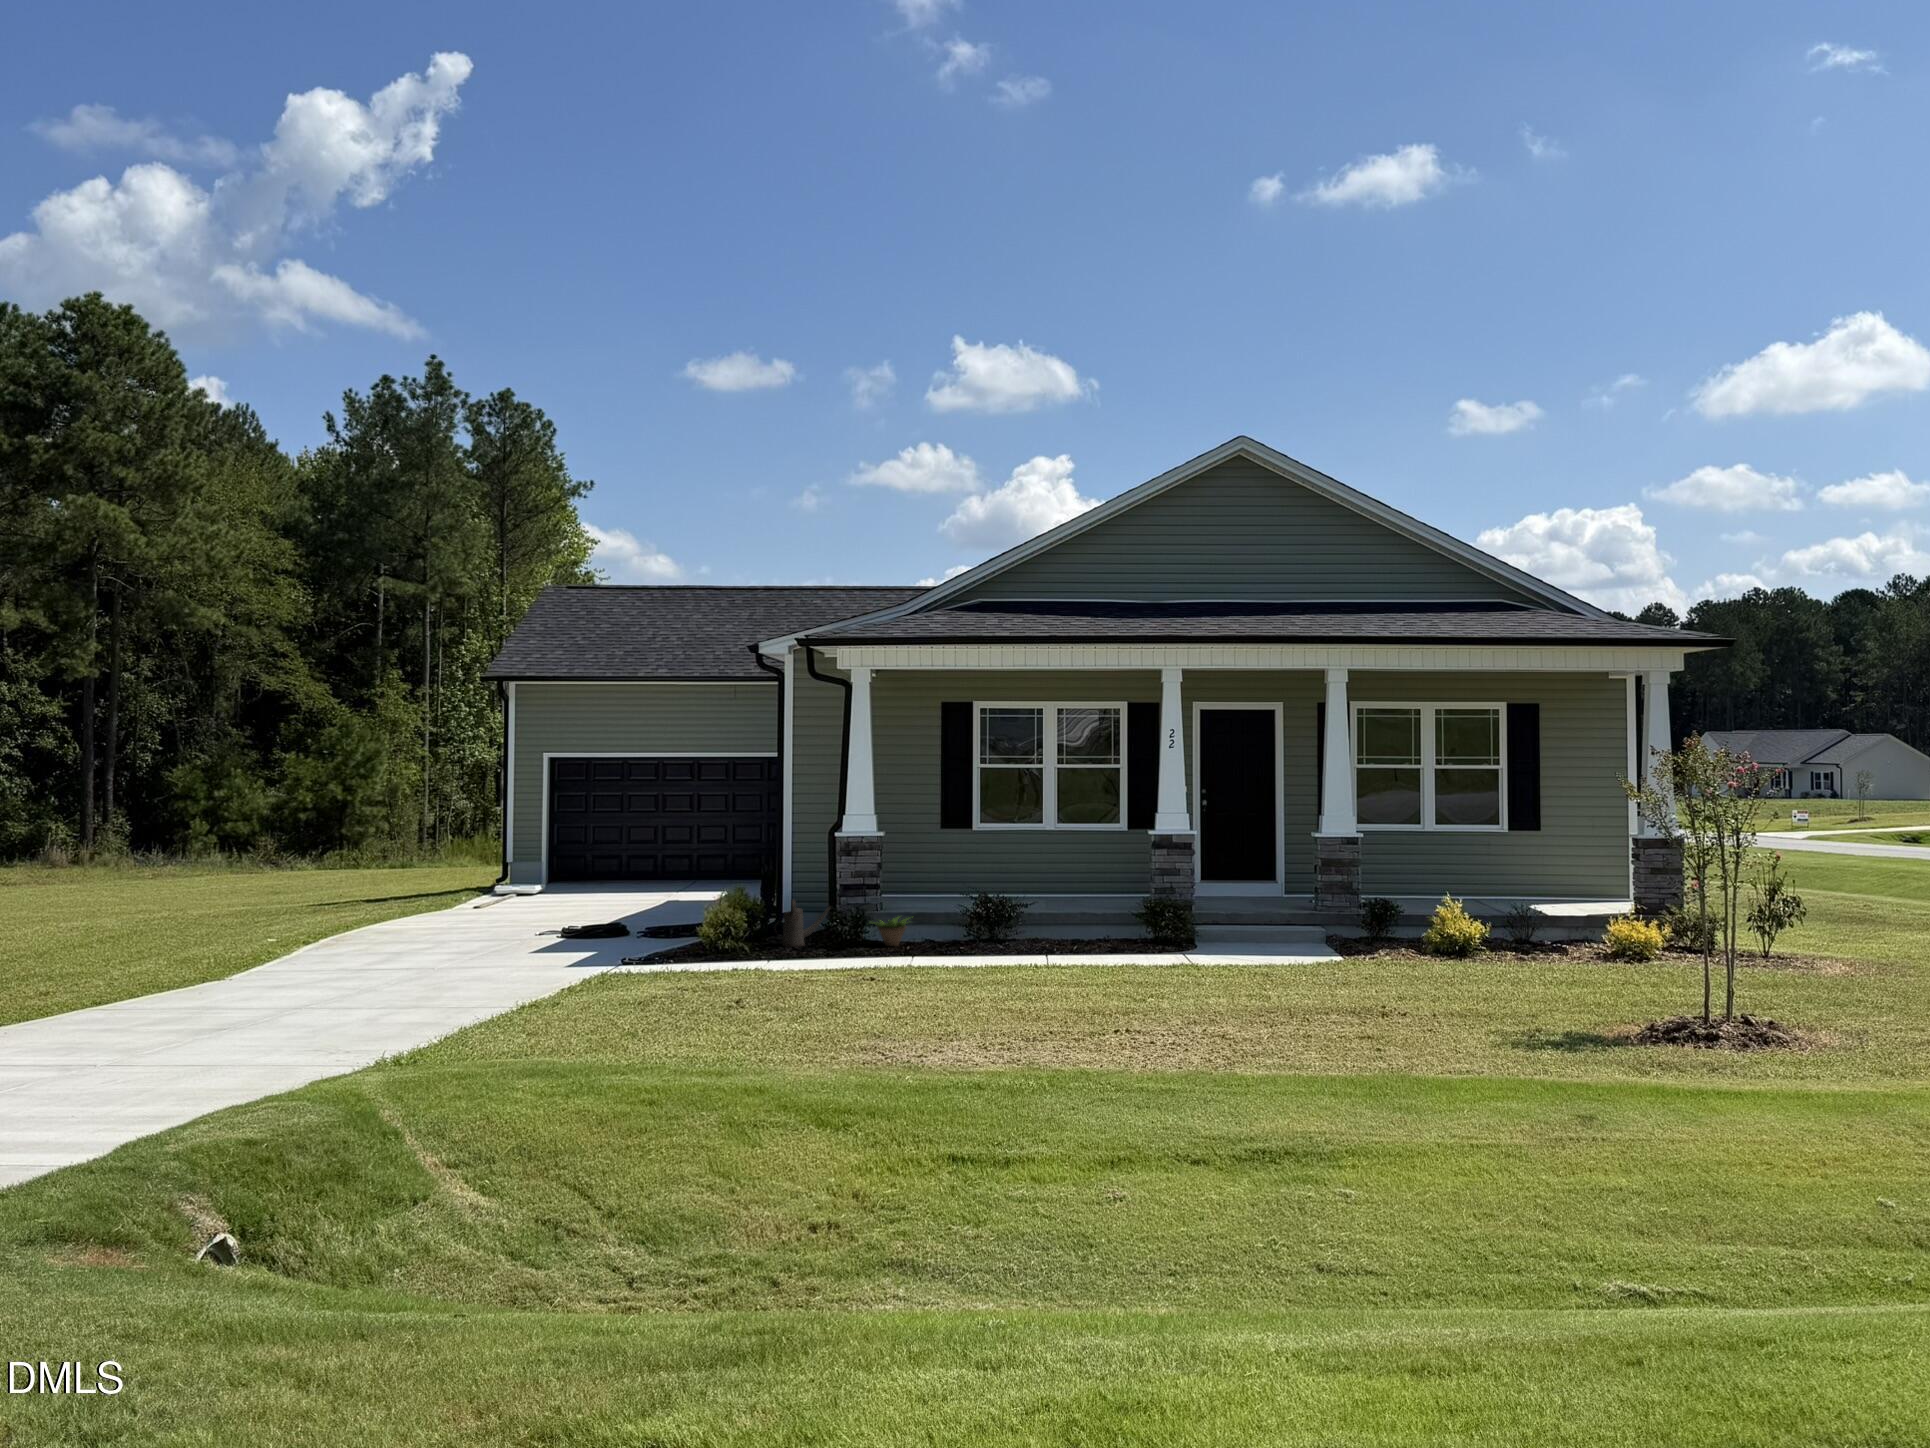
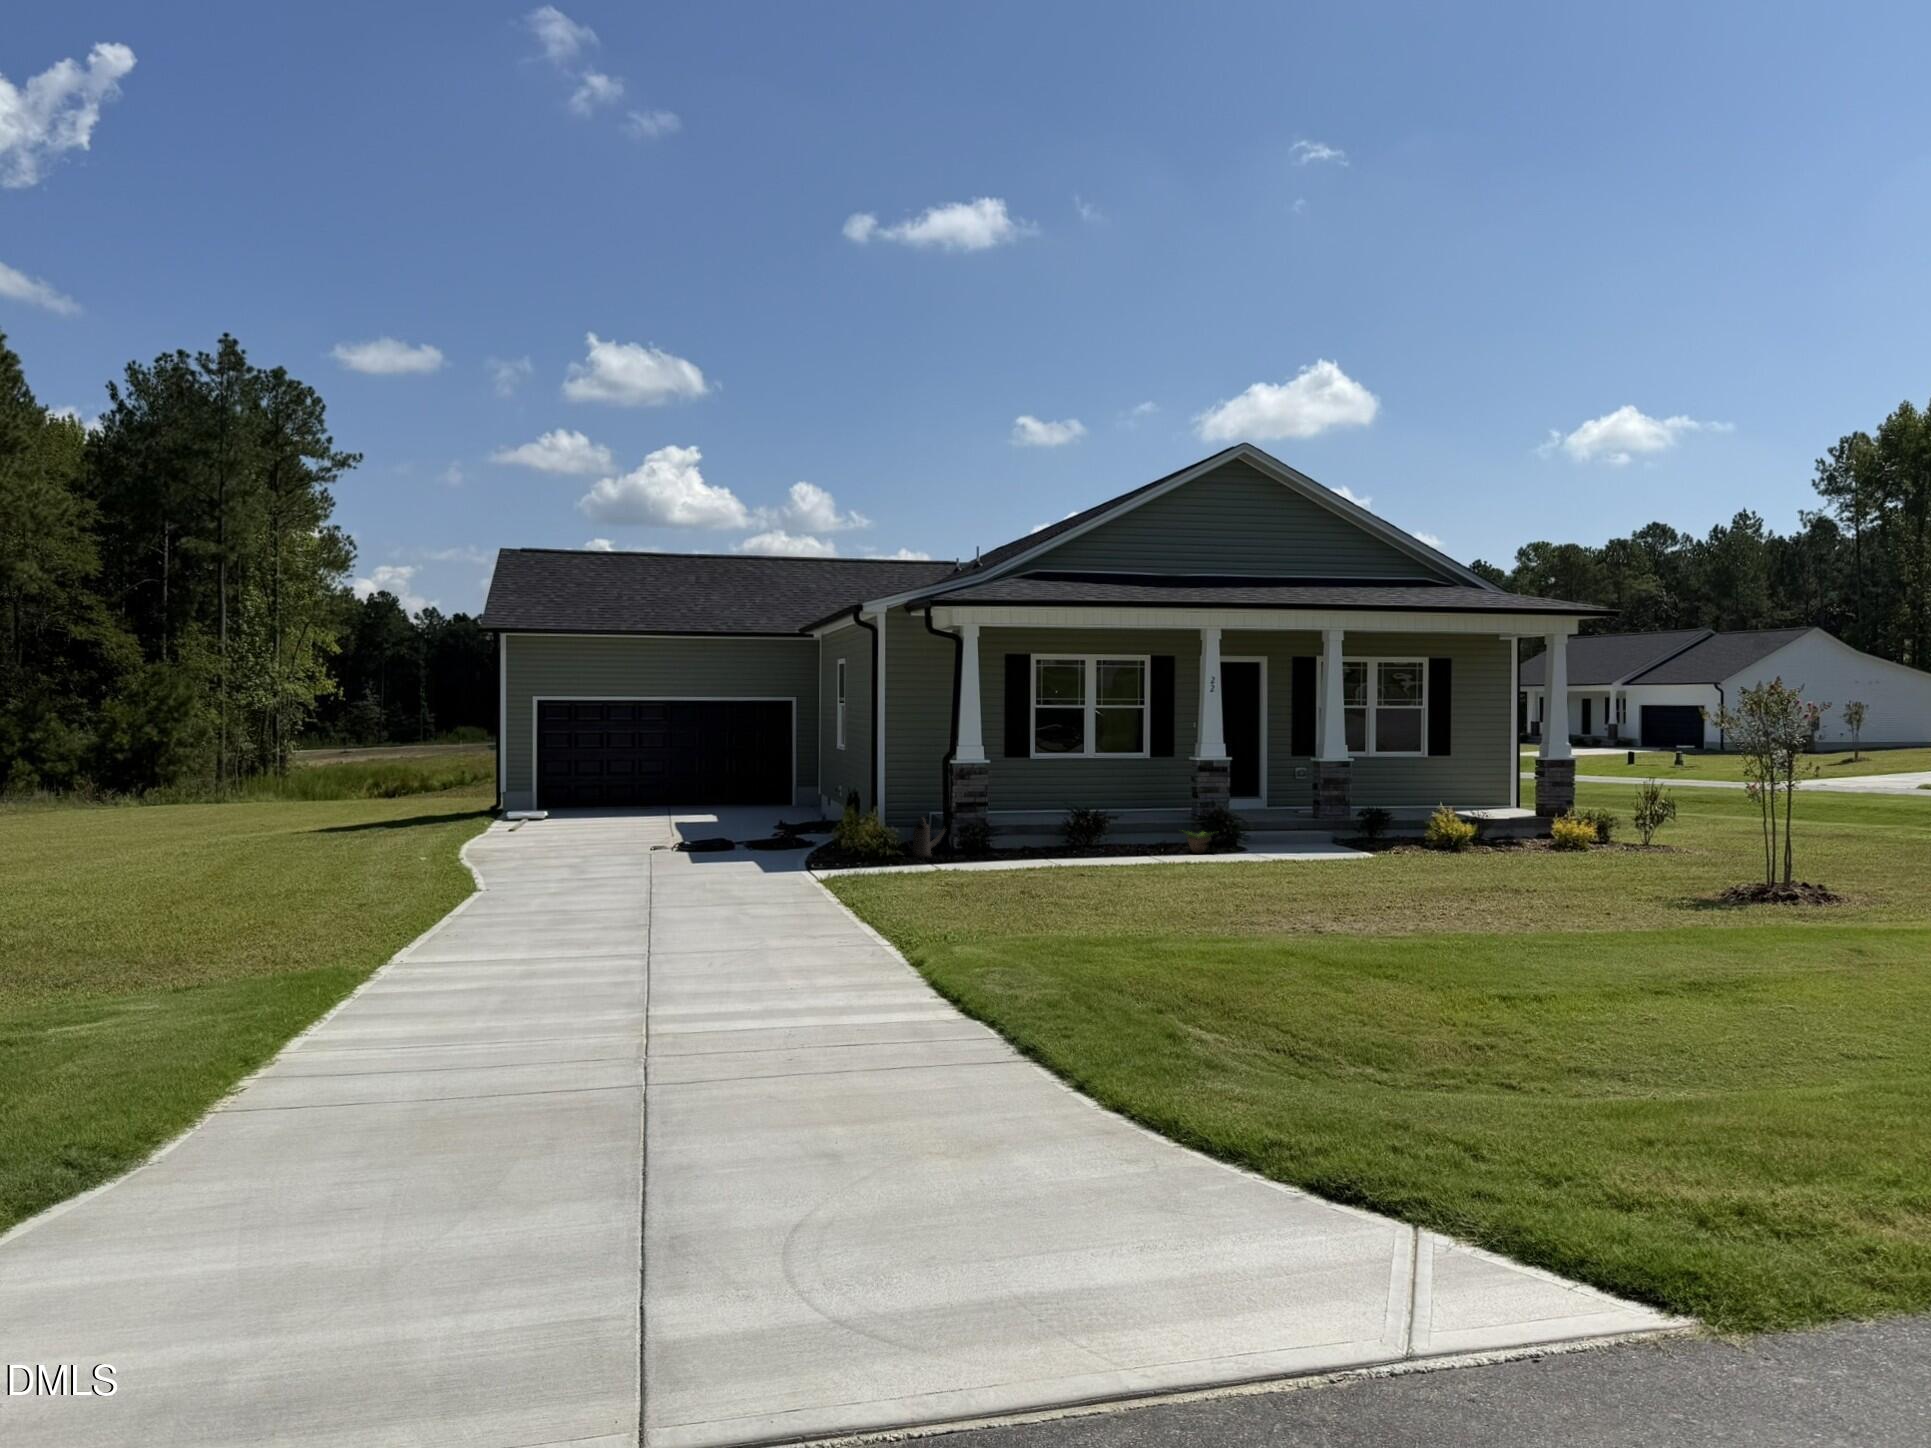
decorative plant: present [874,917,907,946] -> present [1185,832,1212,854]

